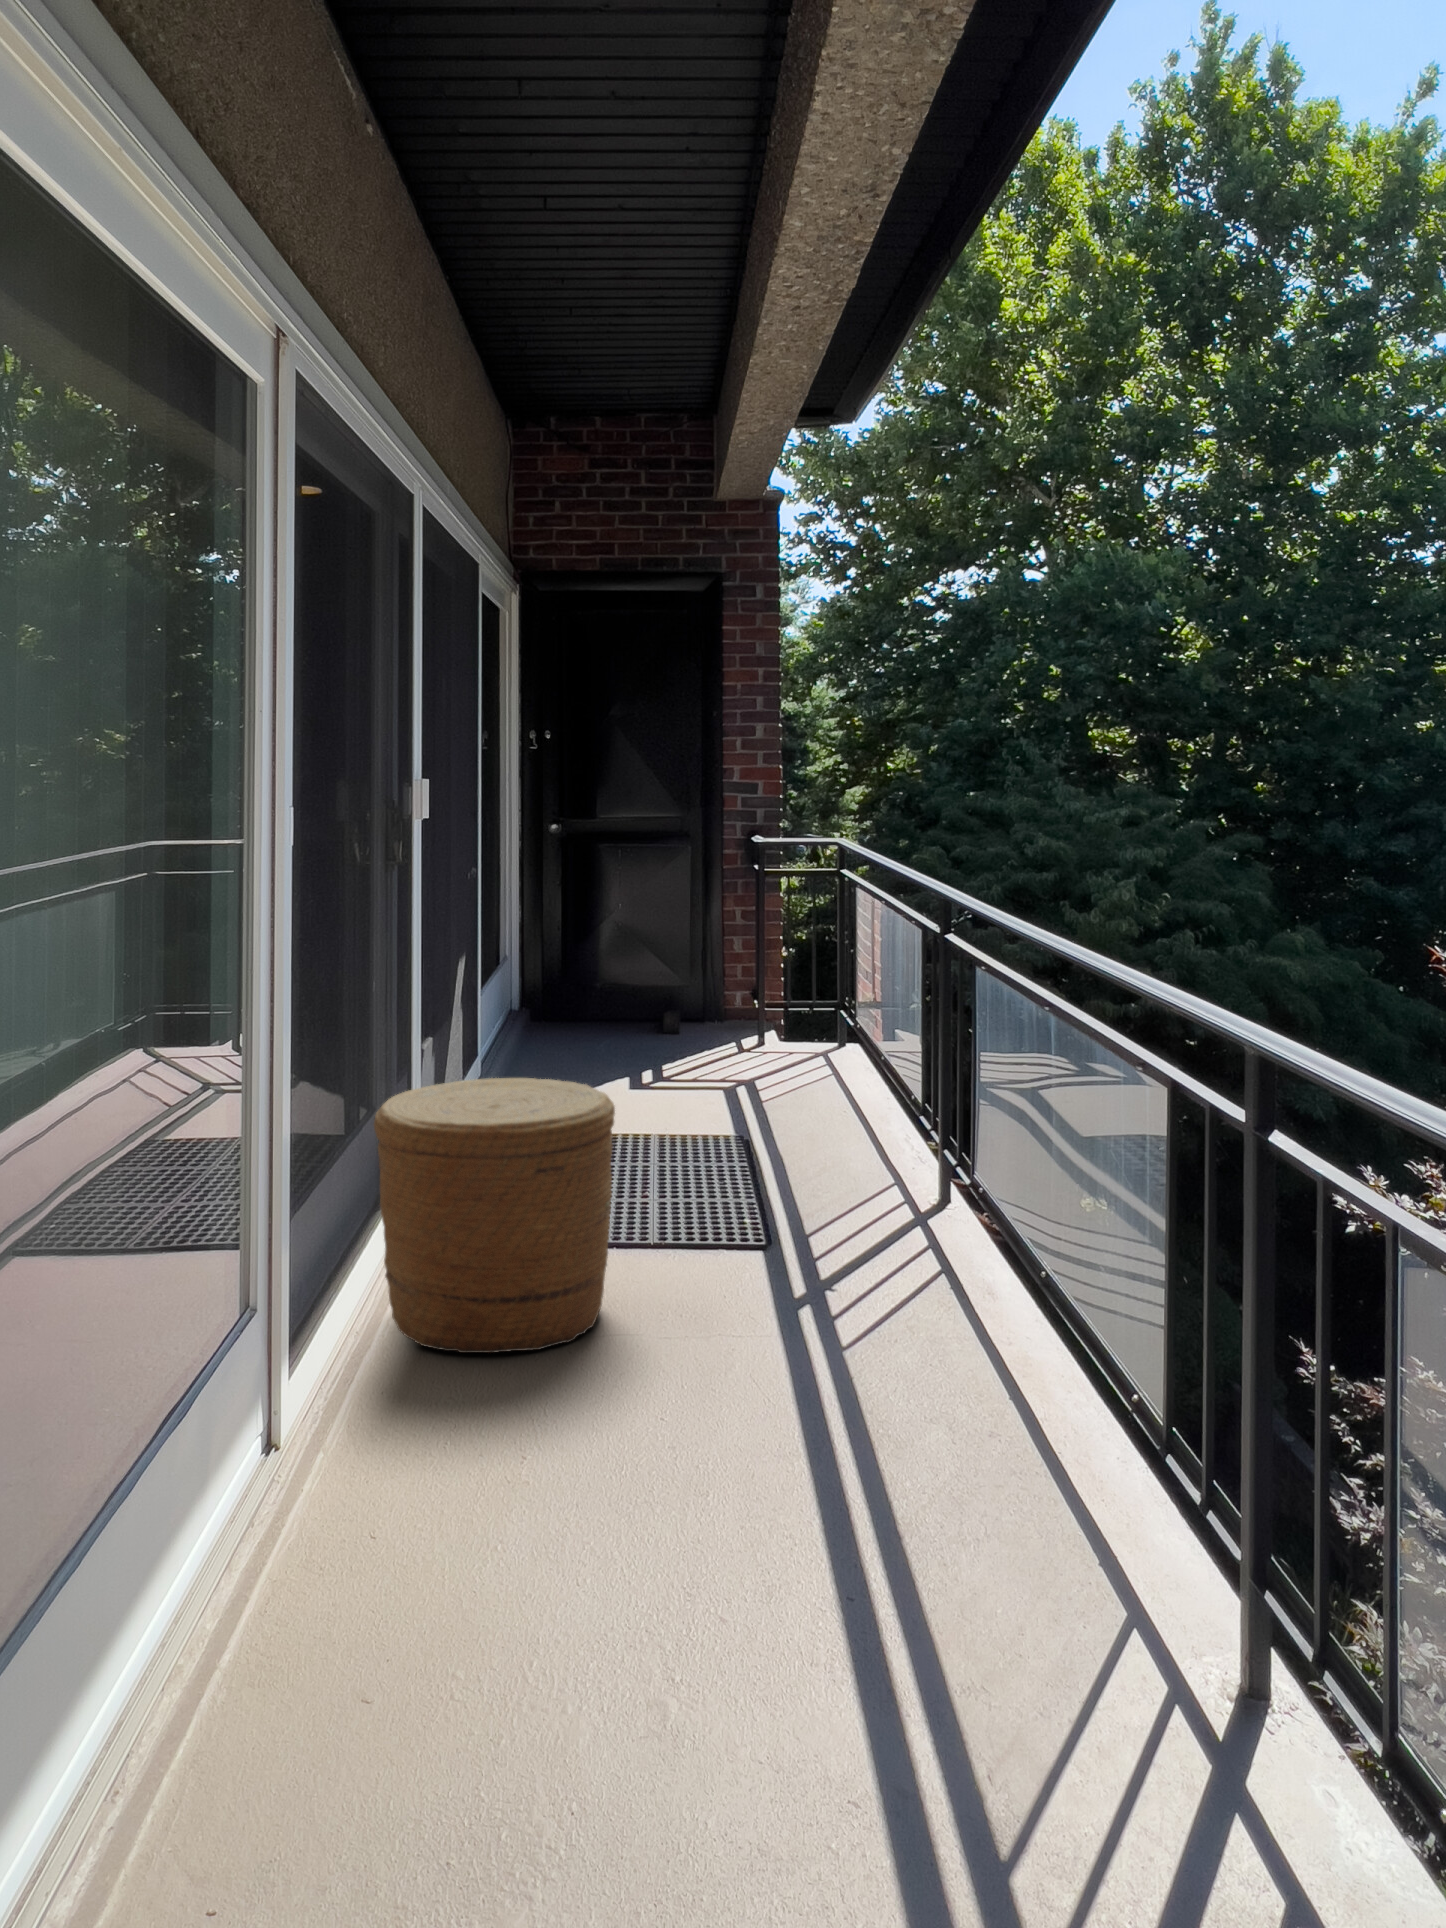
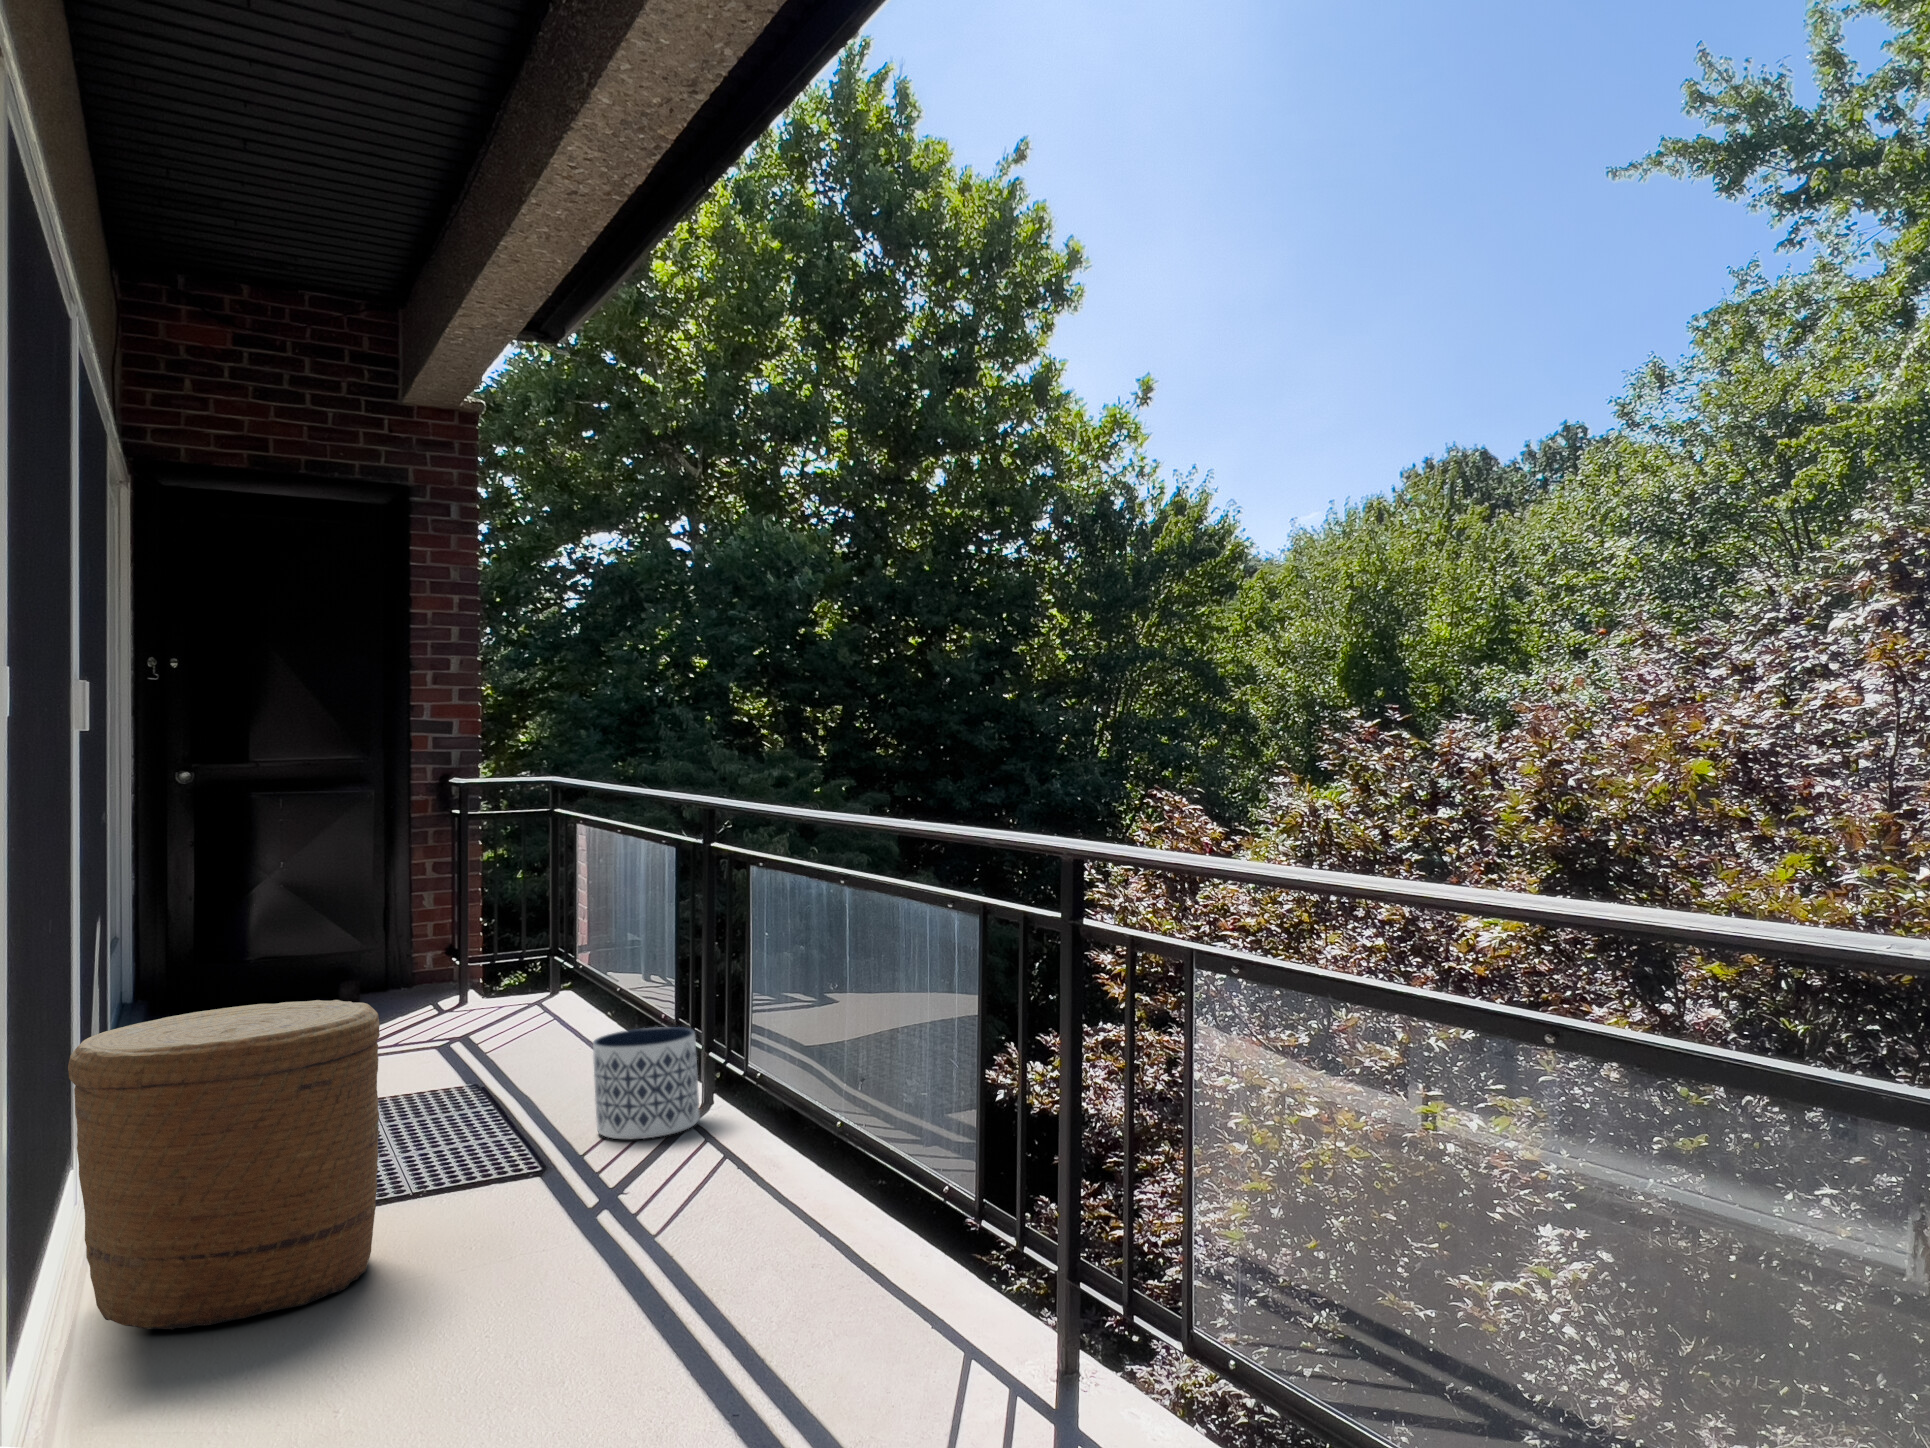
planter: none [828,1121,924,1229] -> present [593,1027,700,1139]

